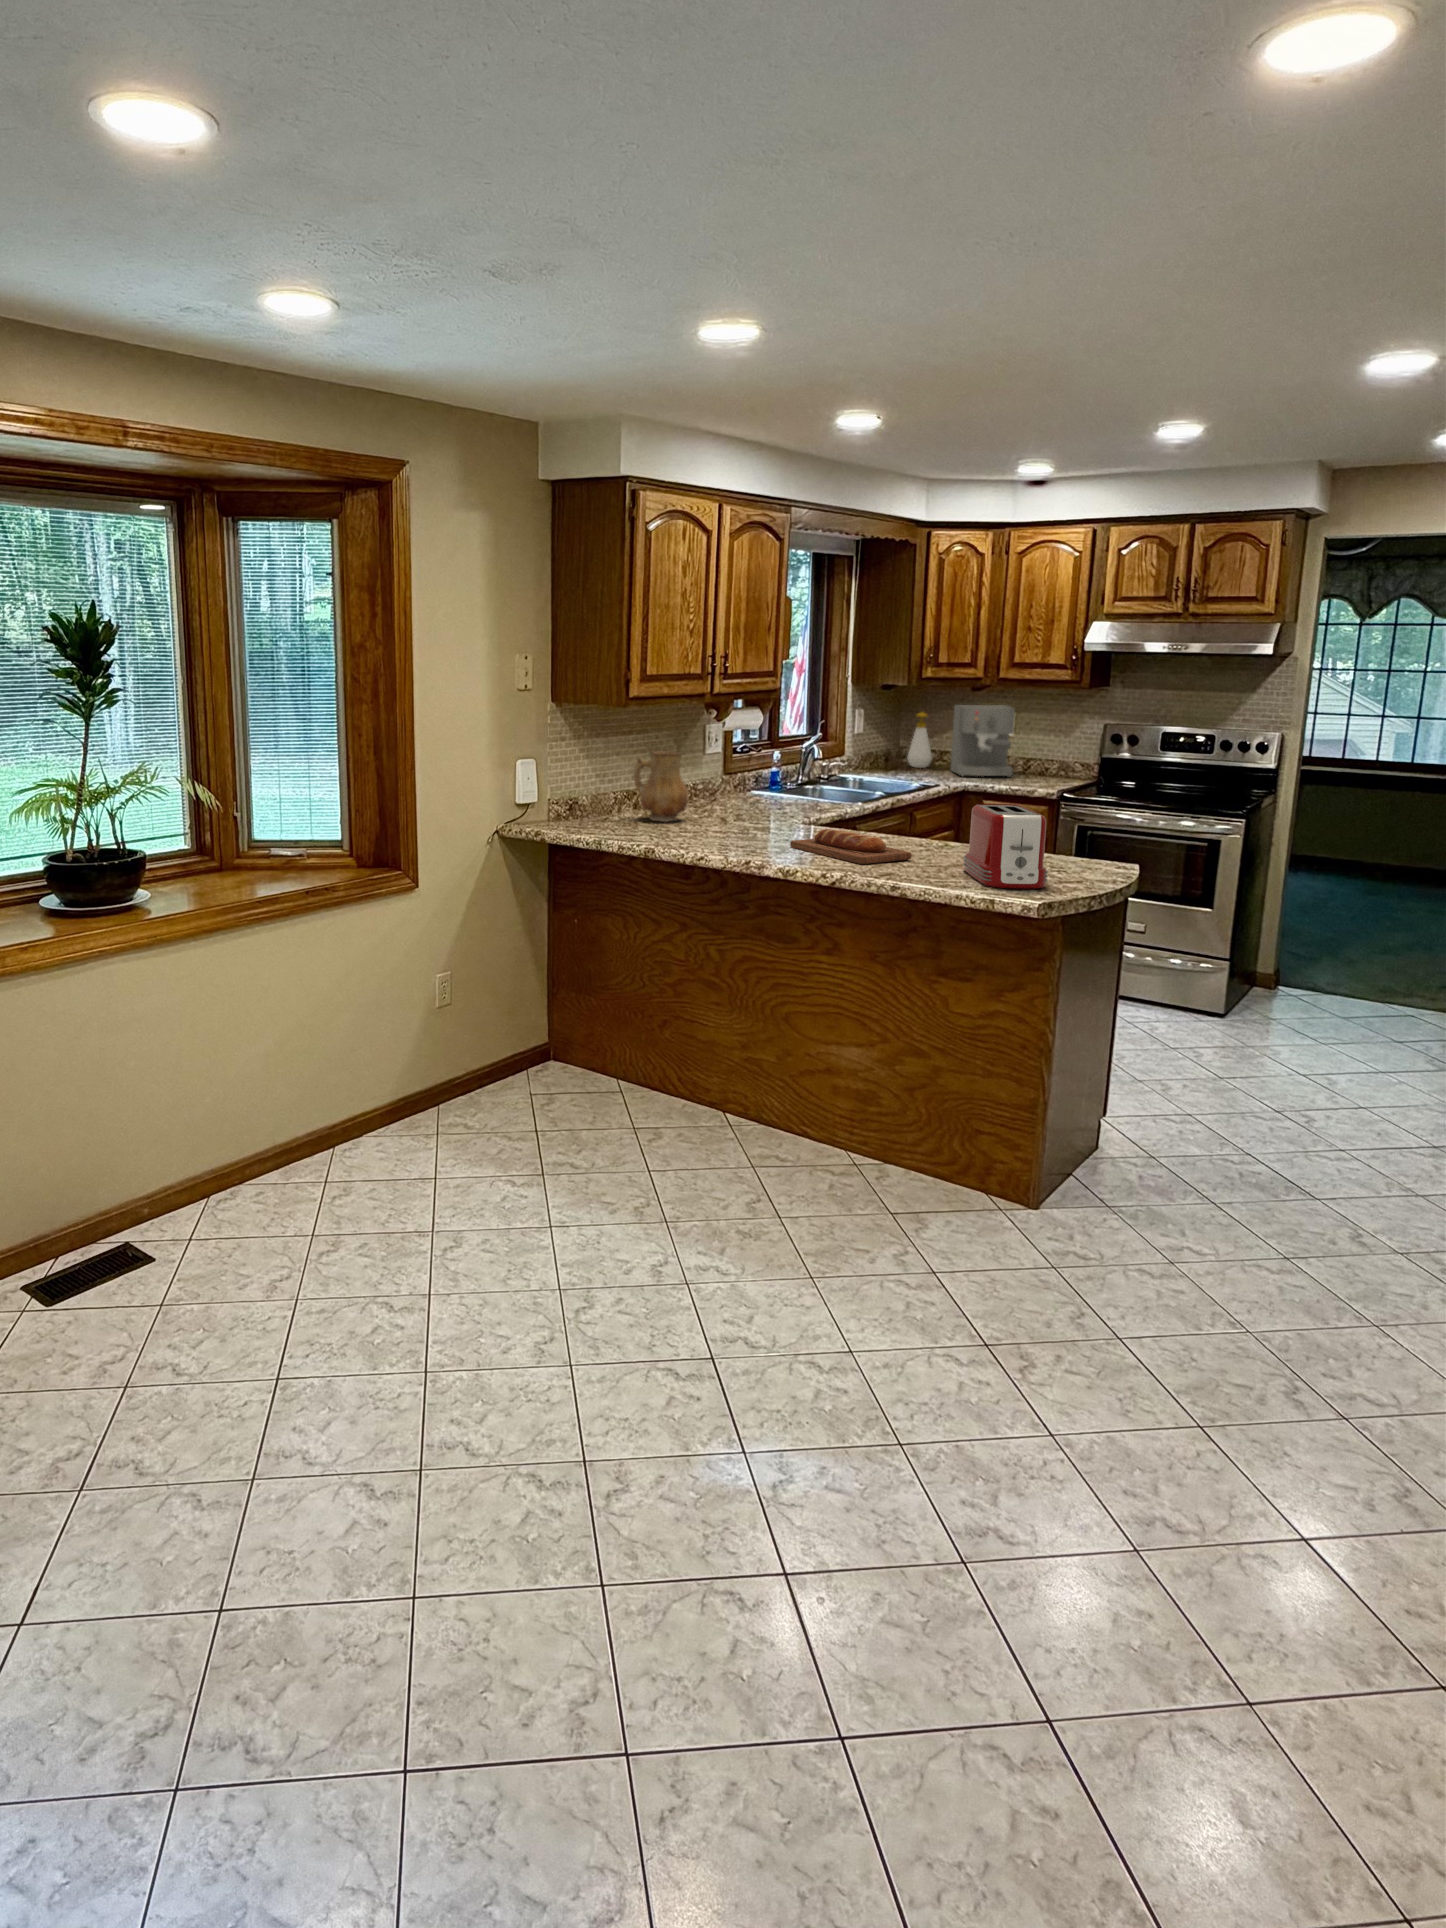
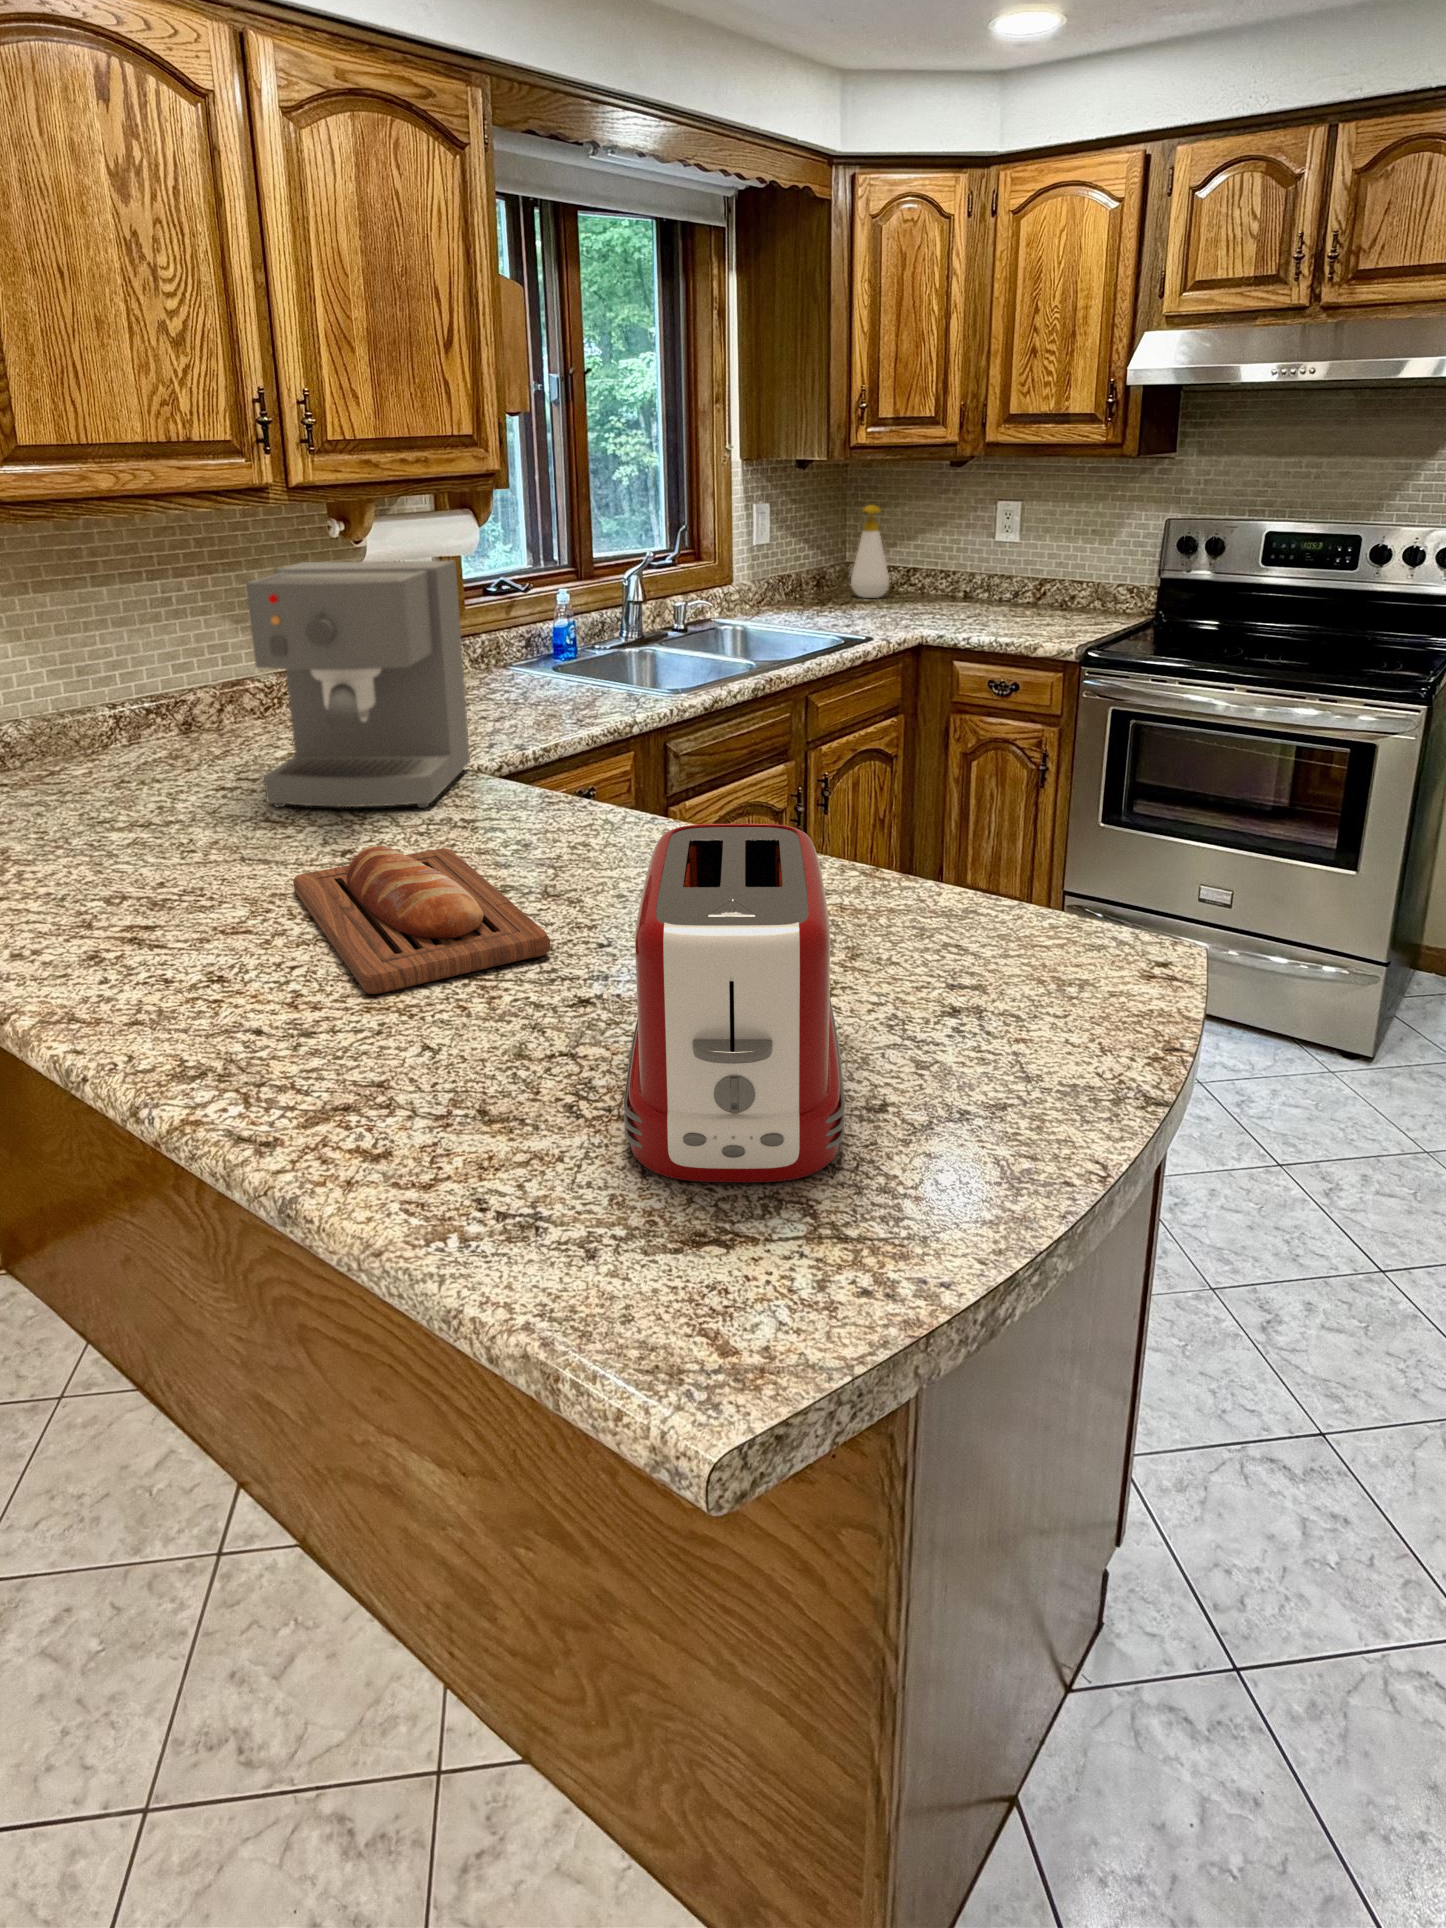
coffee maker: present [950,705,1015,777] -> present [246,561,470,808]
ceramic pitcher: present [633,751,688,822] -> none [82,619,220,781]

